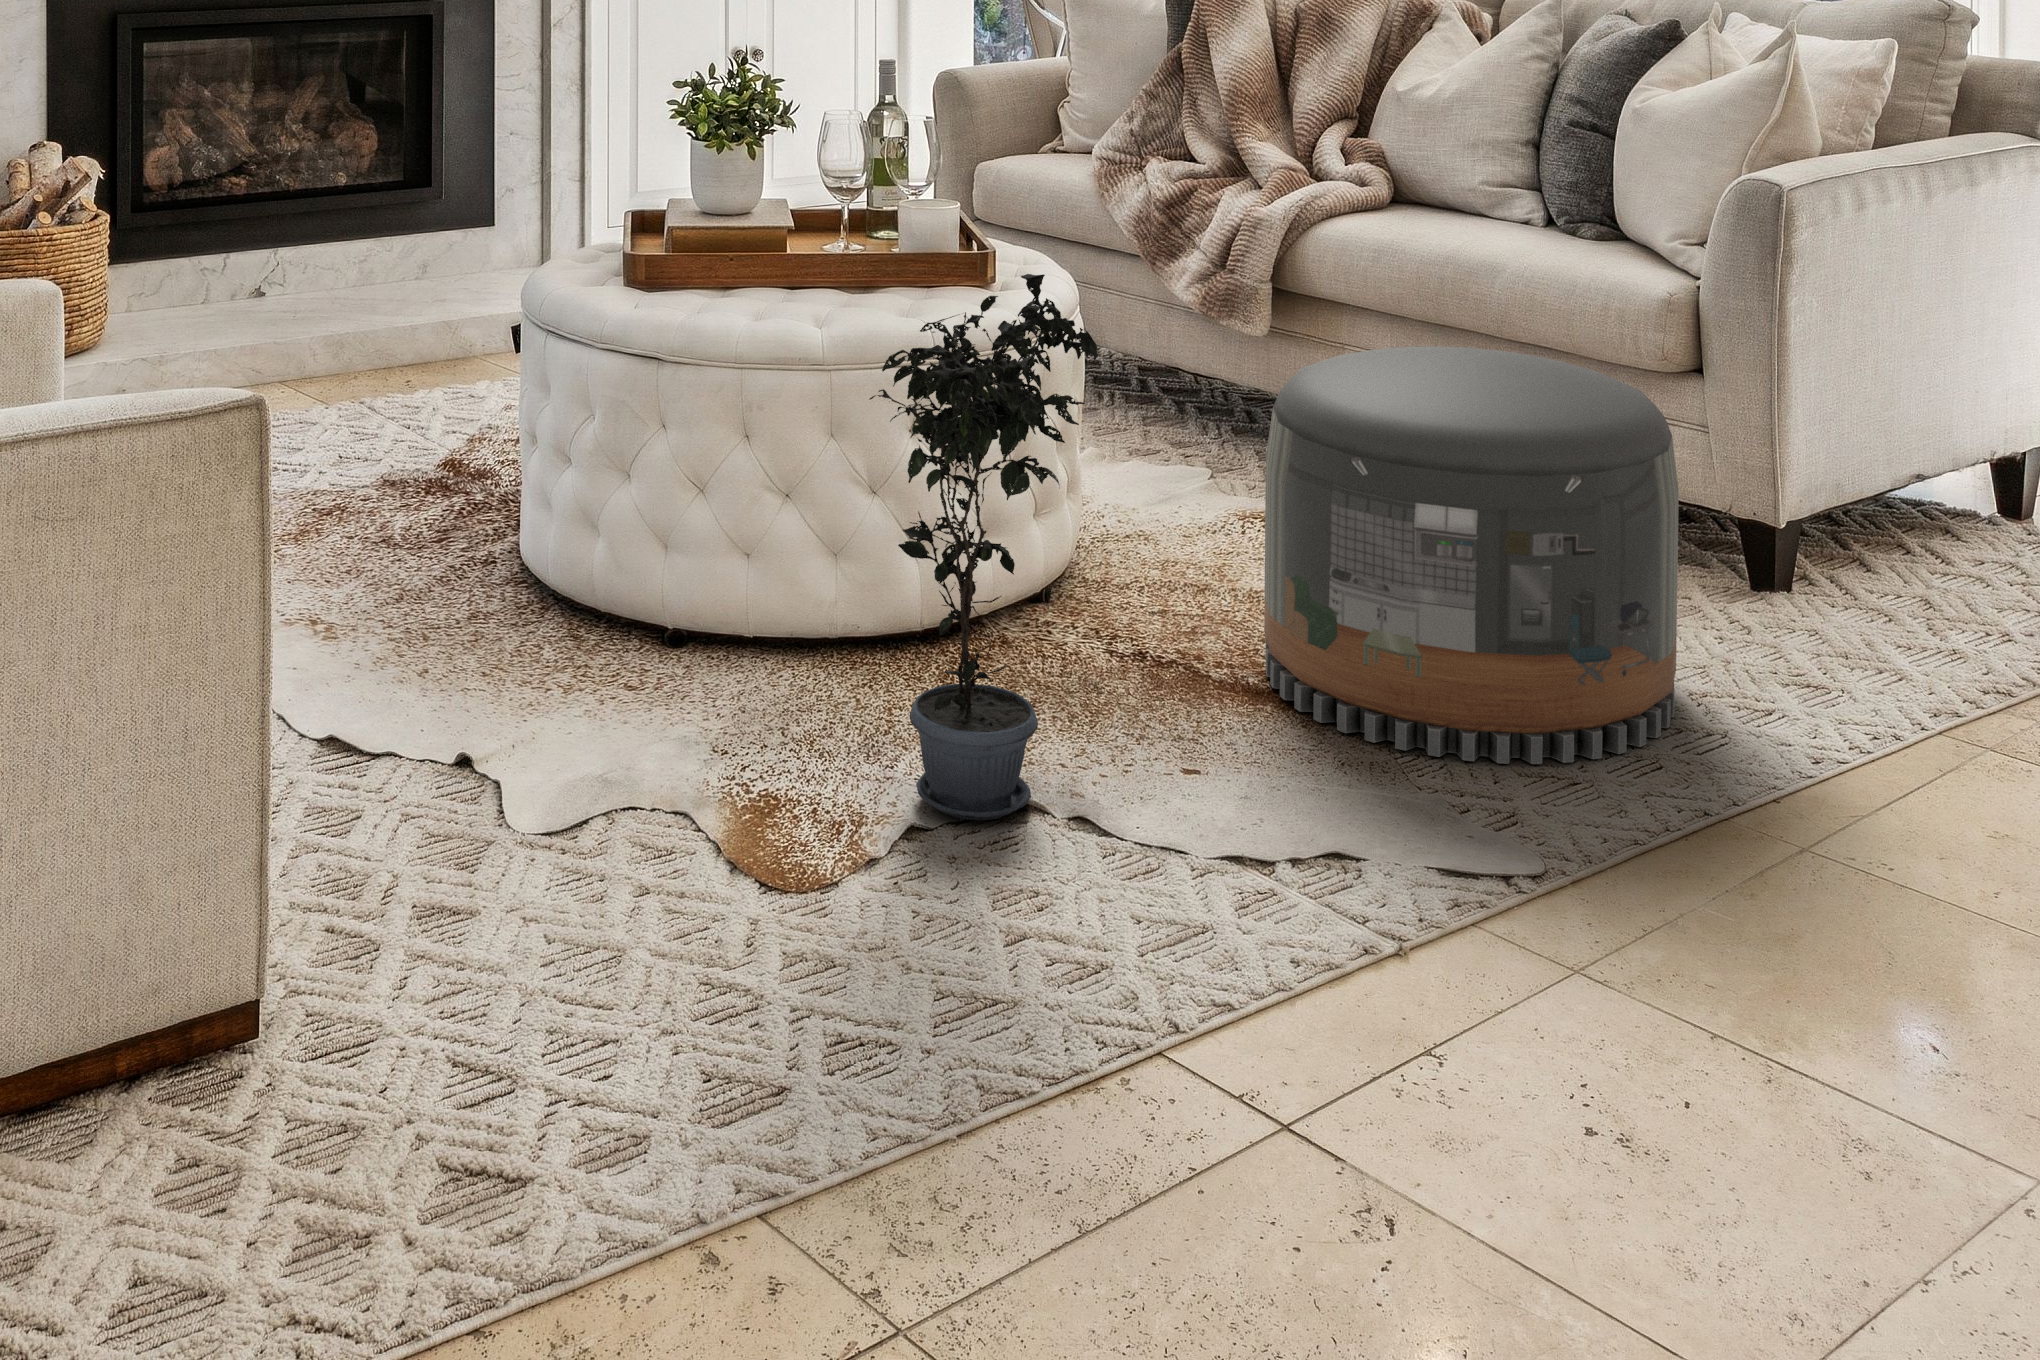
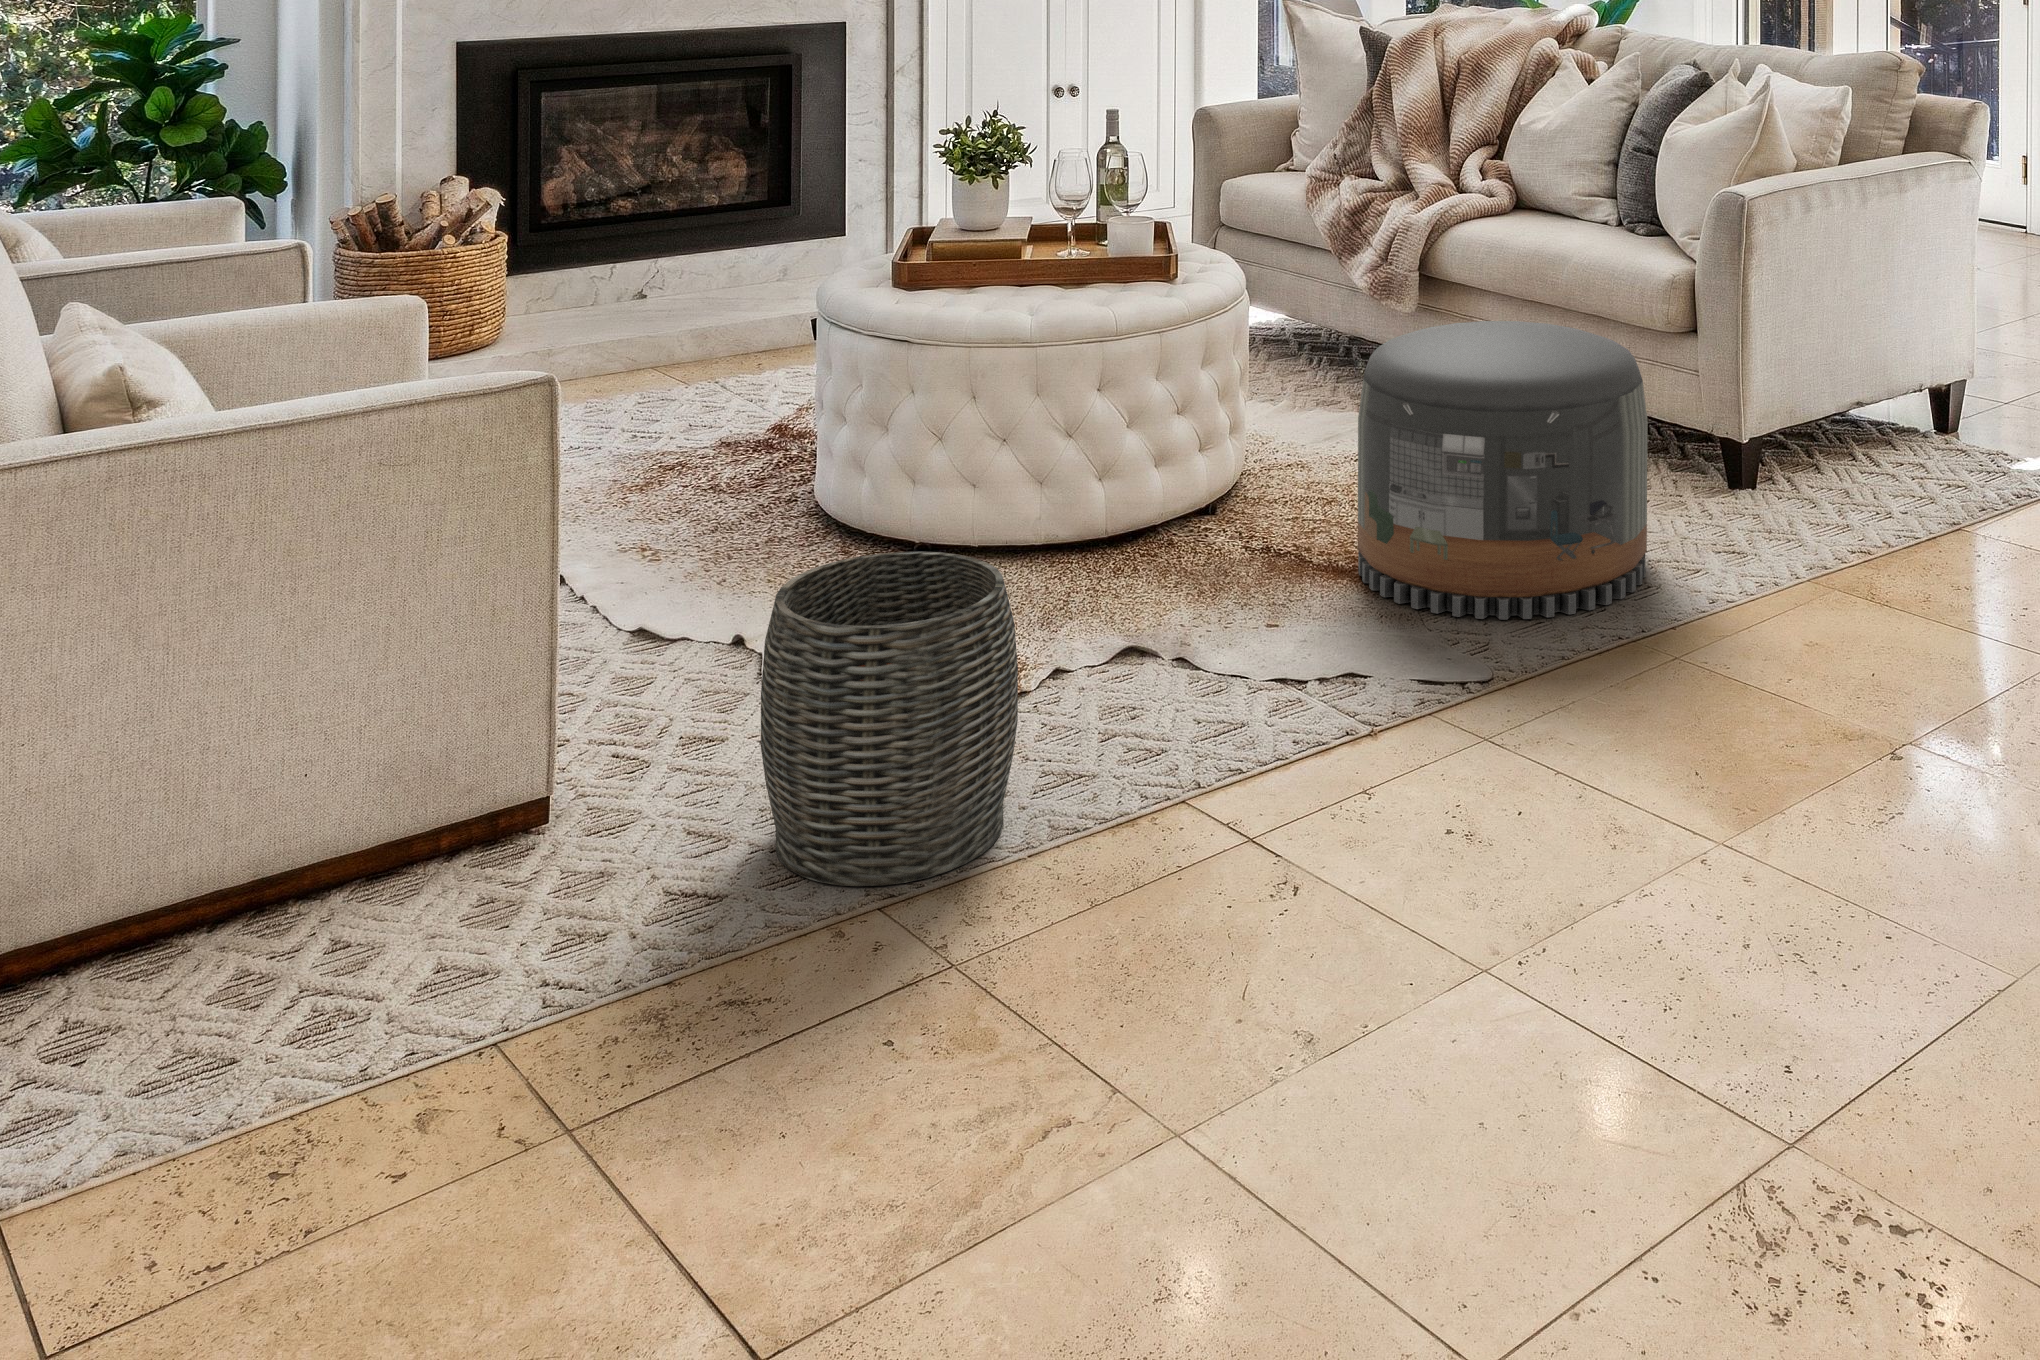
potted plant: present [869,274,1098,821] -> none [1032,274,1197,672]
woven basket: none [564,662,925,1166] -> present [761,552,1018,886]

